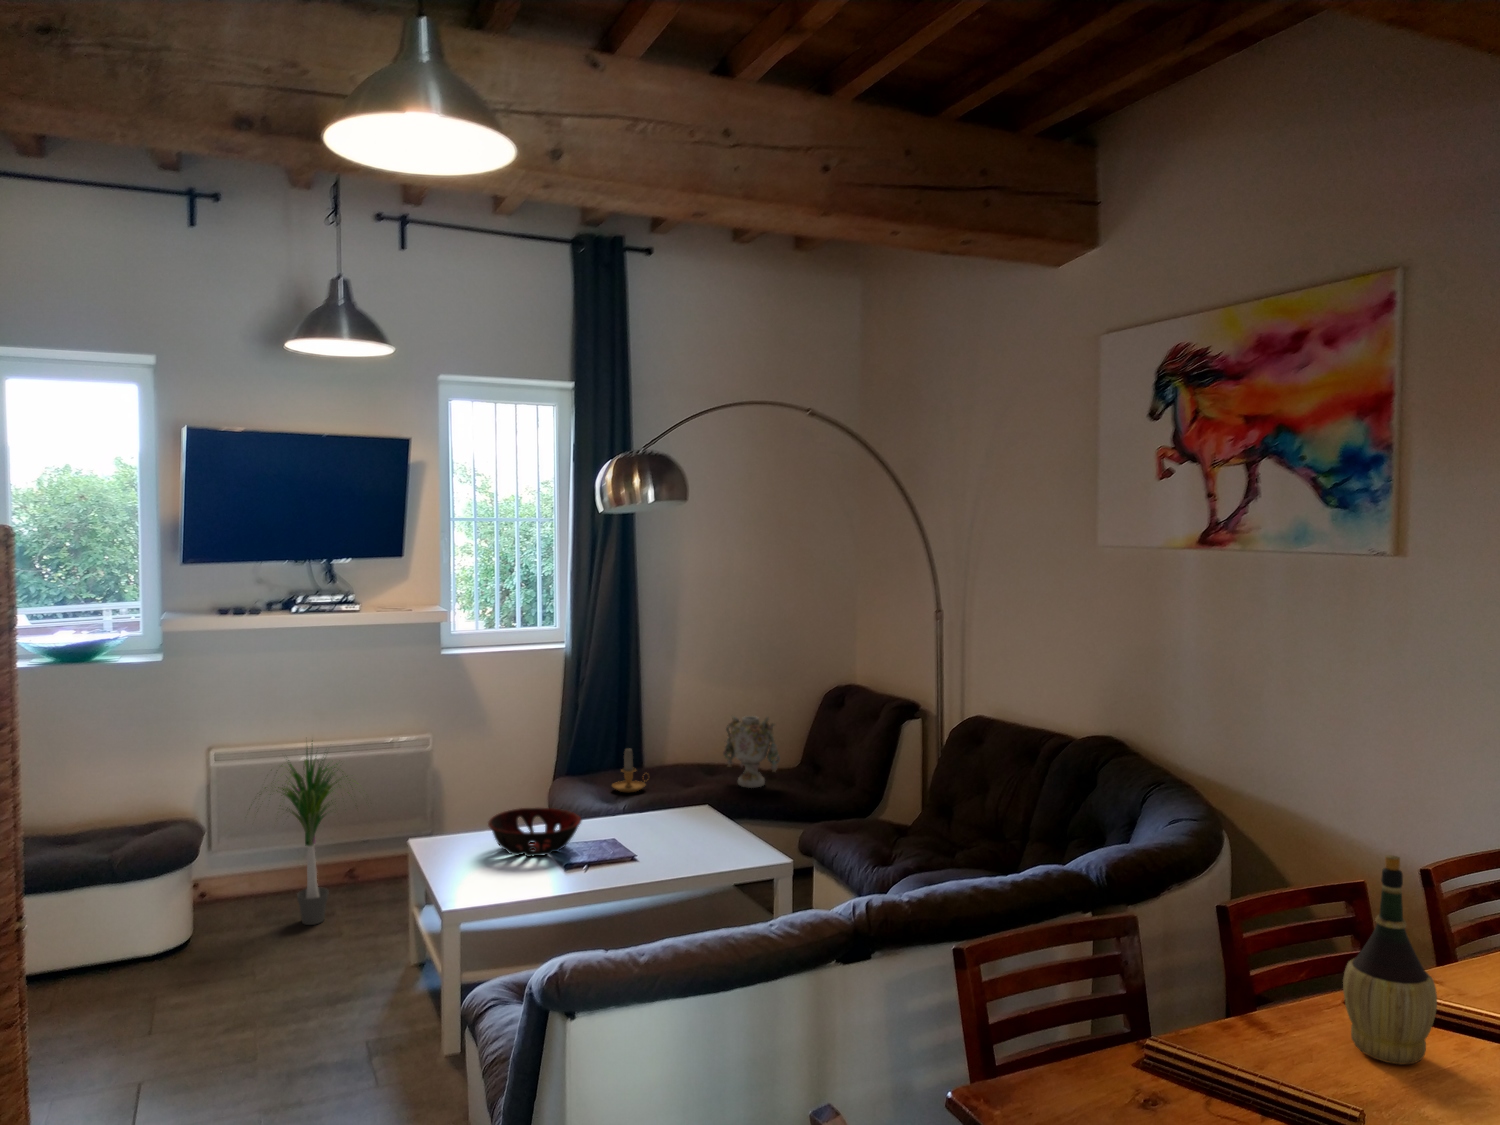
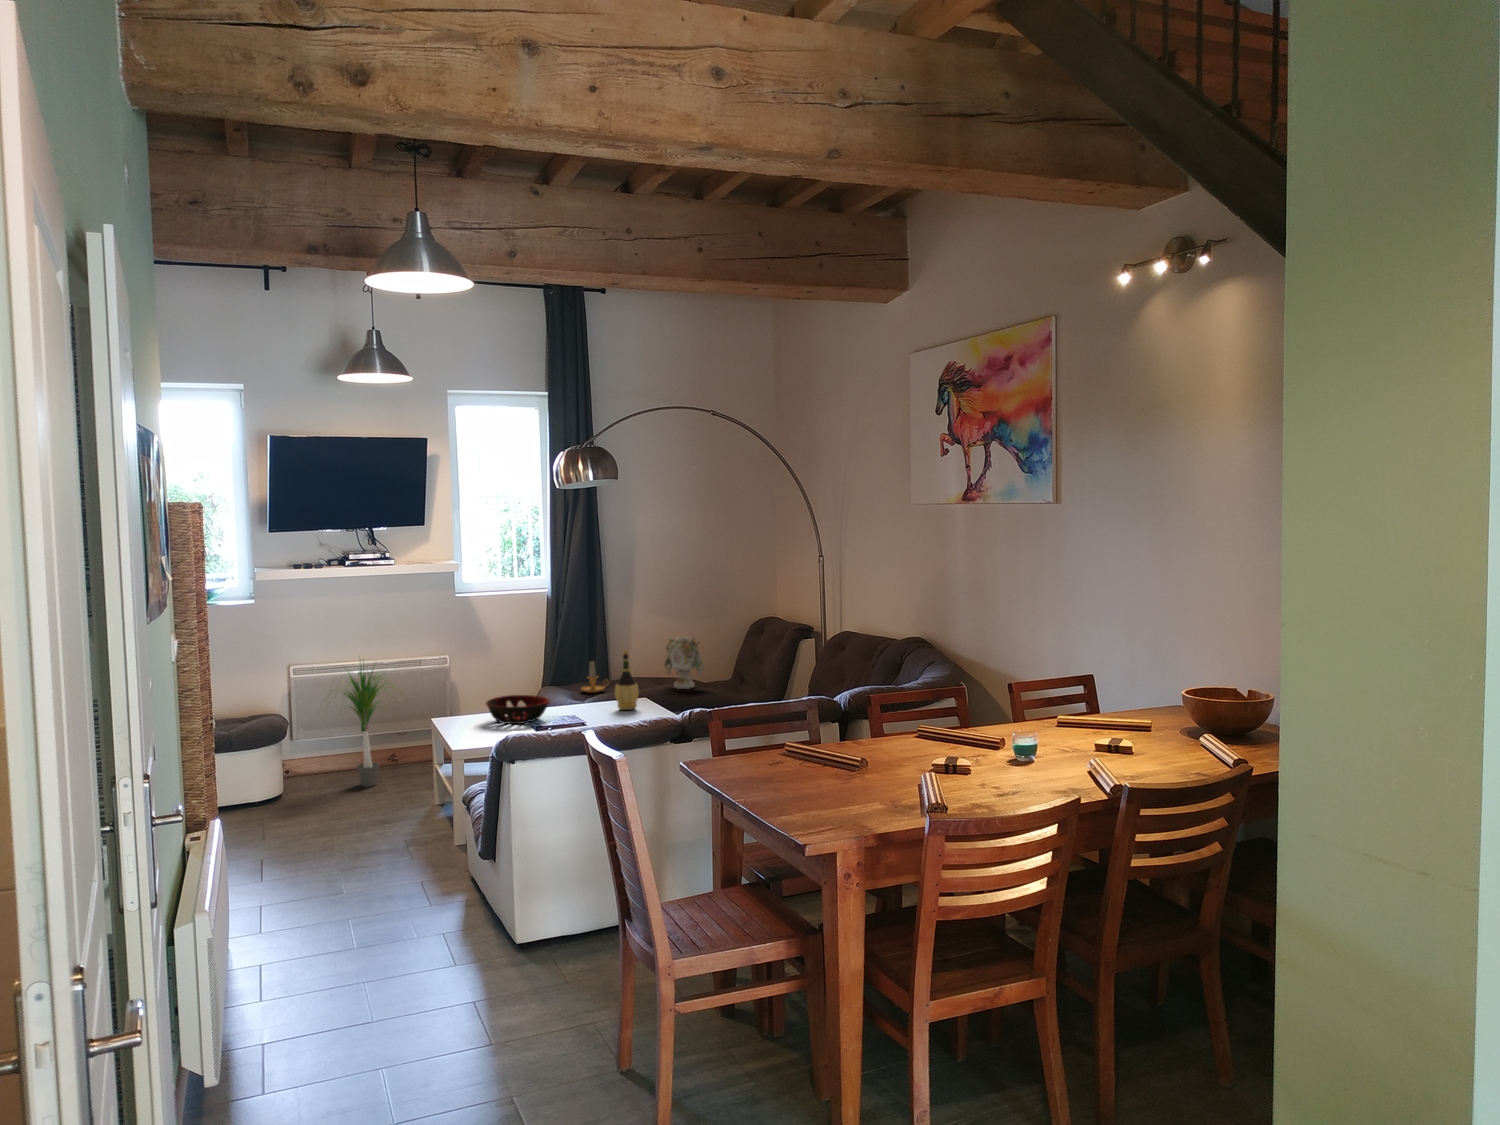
wine bottle: present [1343,855,1437,1064] -> present [615,651,639,710]

